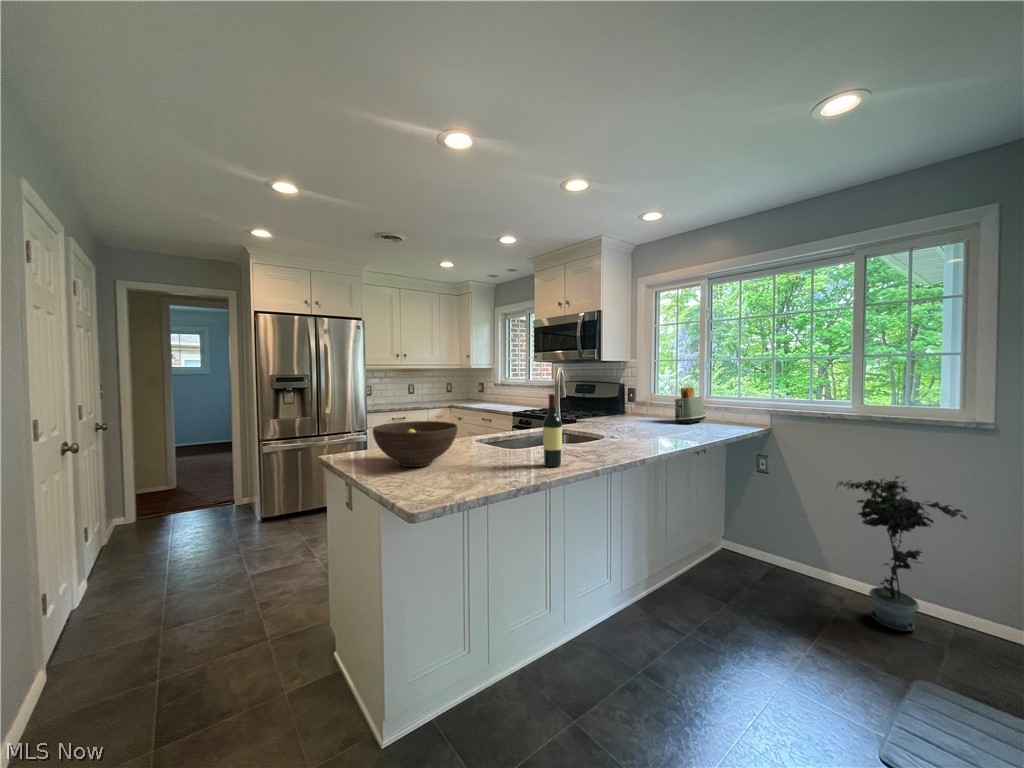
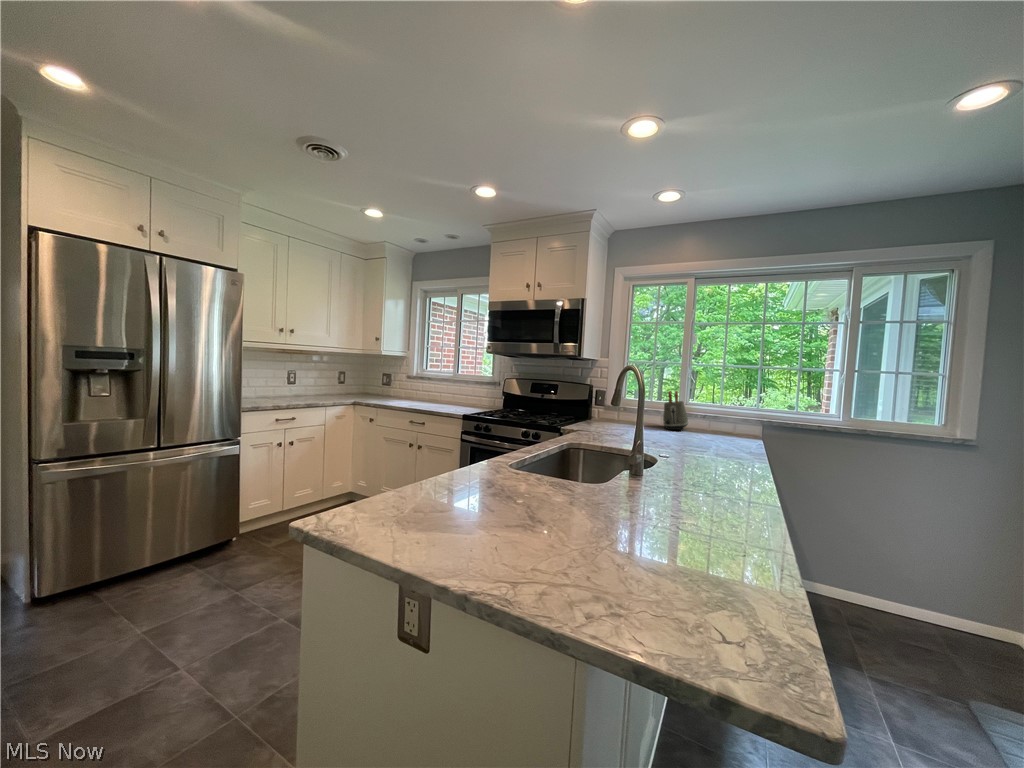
wine bottle: present [543,394,562,467] -> none [710,406,745,518]
fruit bowl: present [373,421,457,467] -> none [457,446,614,543]
potted plant: present [837,476,967,631] -> none [836,486,975,632]

